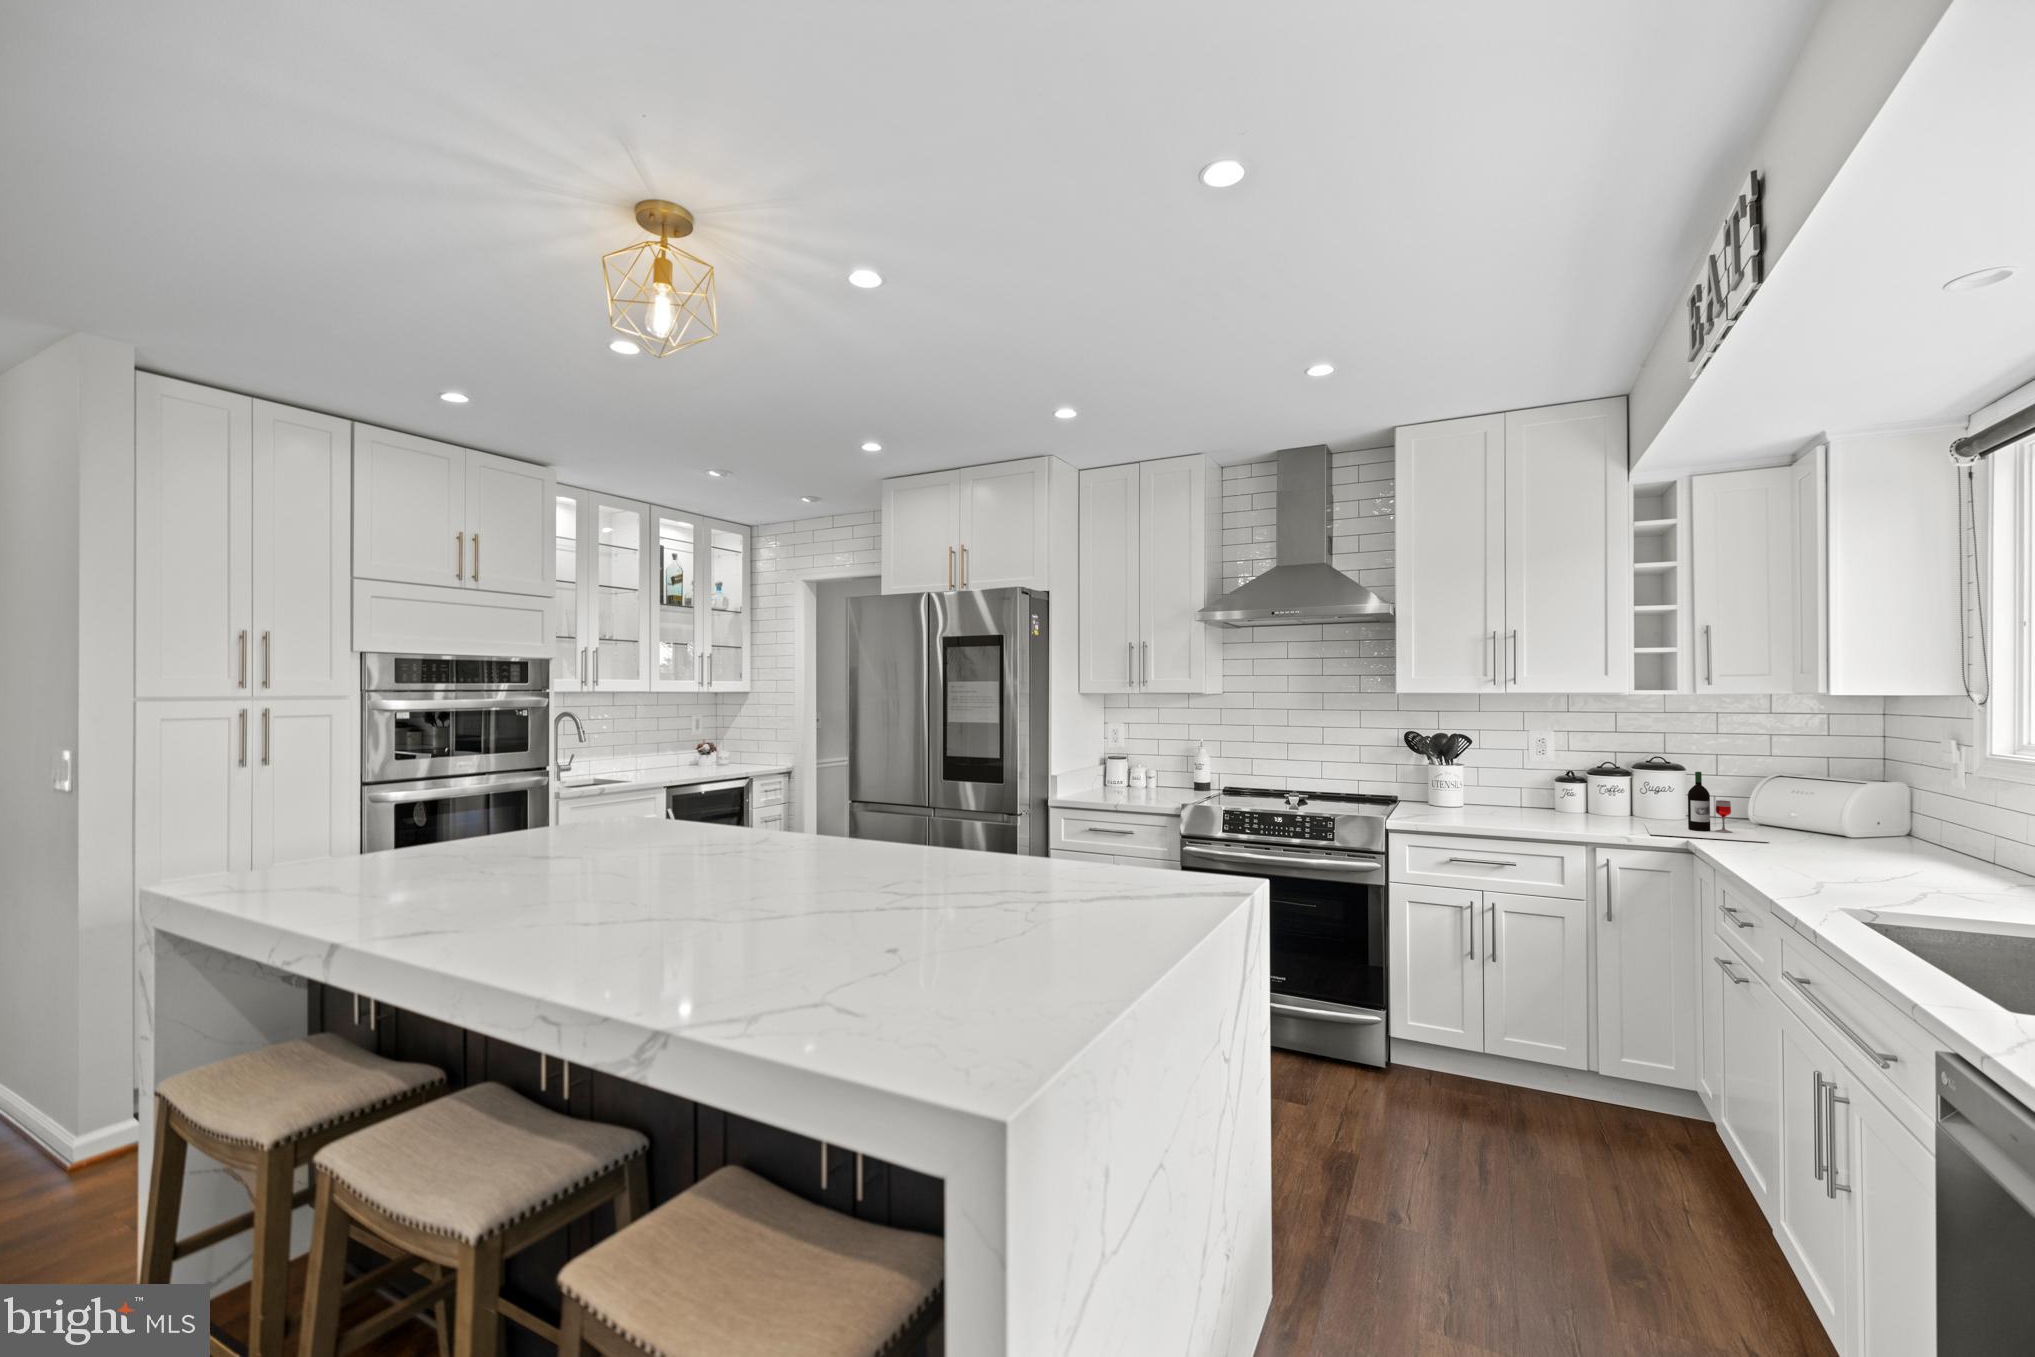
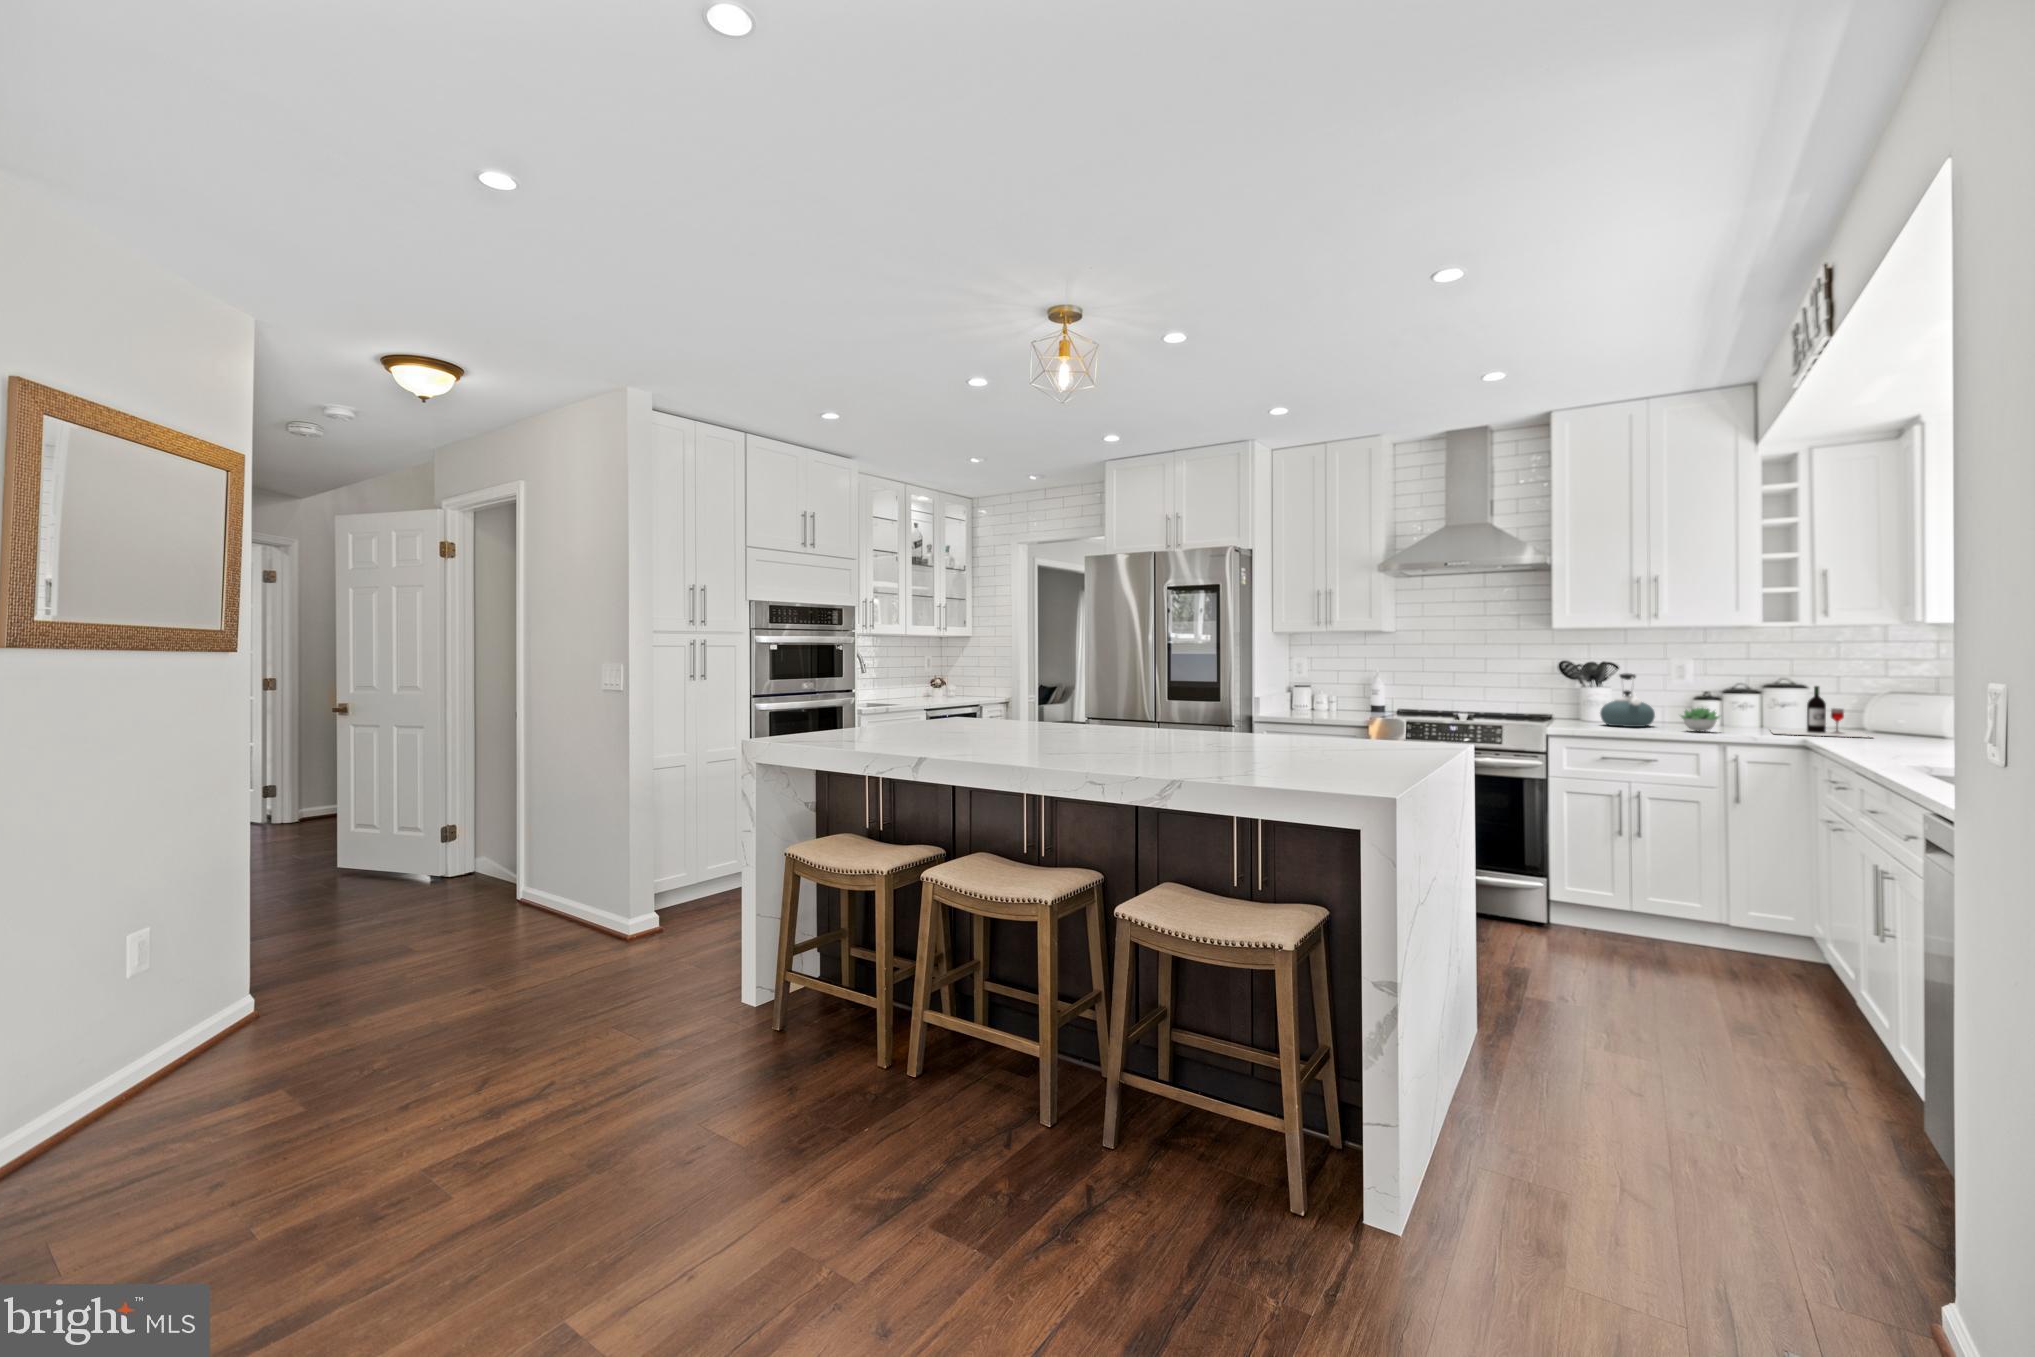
kettle: none [1450,751,1513,819] -> present [1600,674,1655,727]
succulent plant: none [1539,798,1589,829] -> present [1681,708,1720,731]

